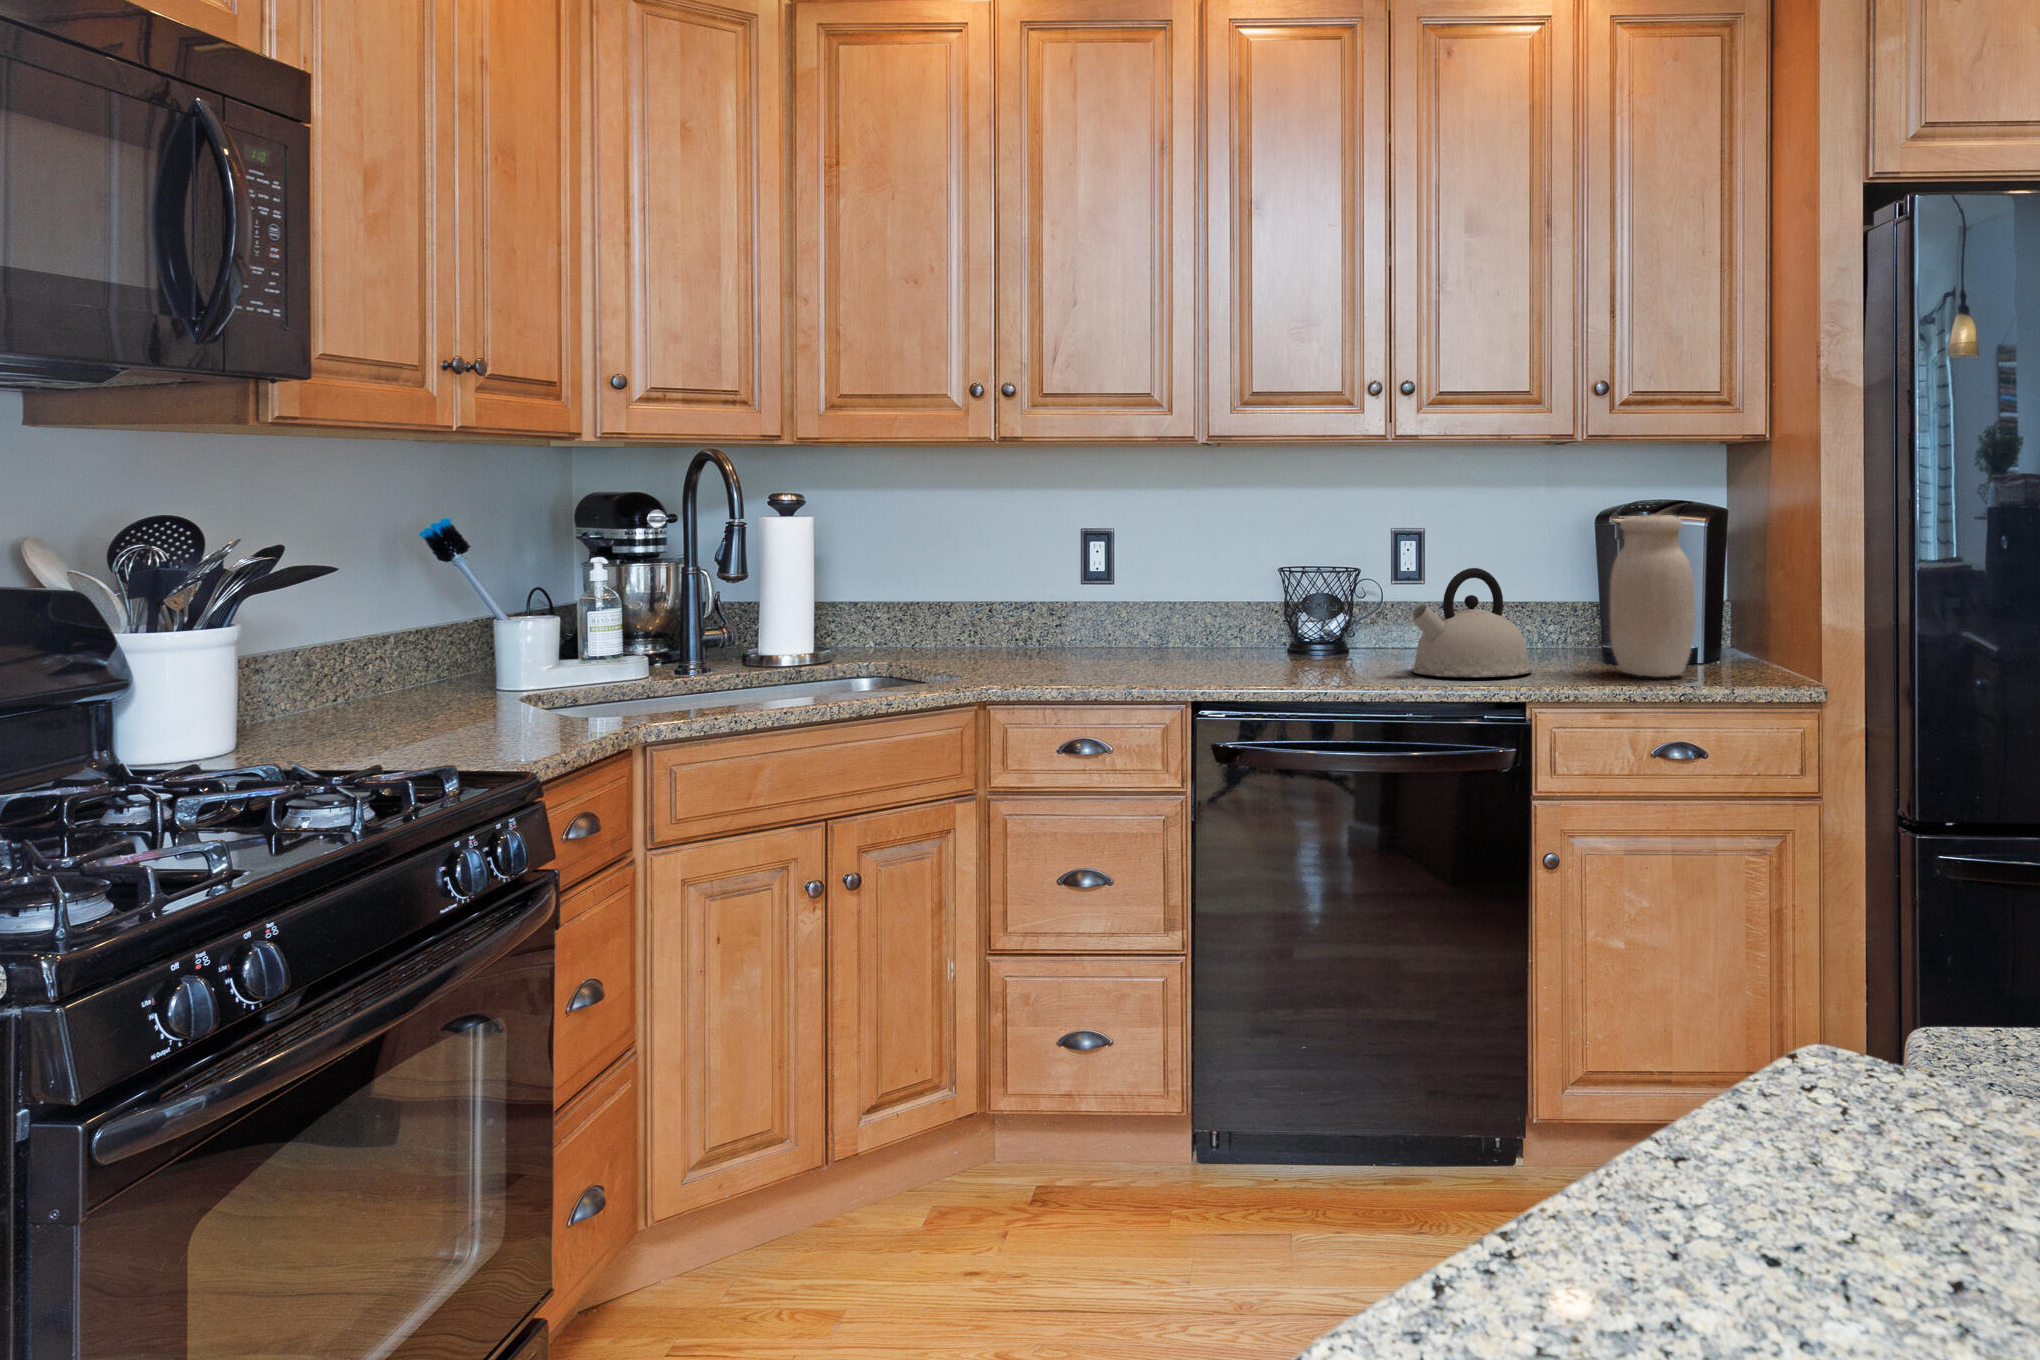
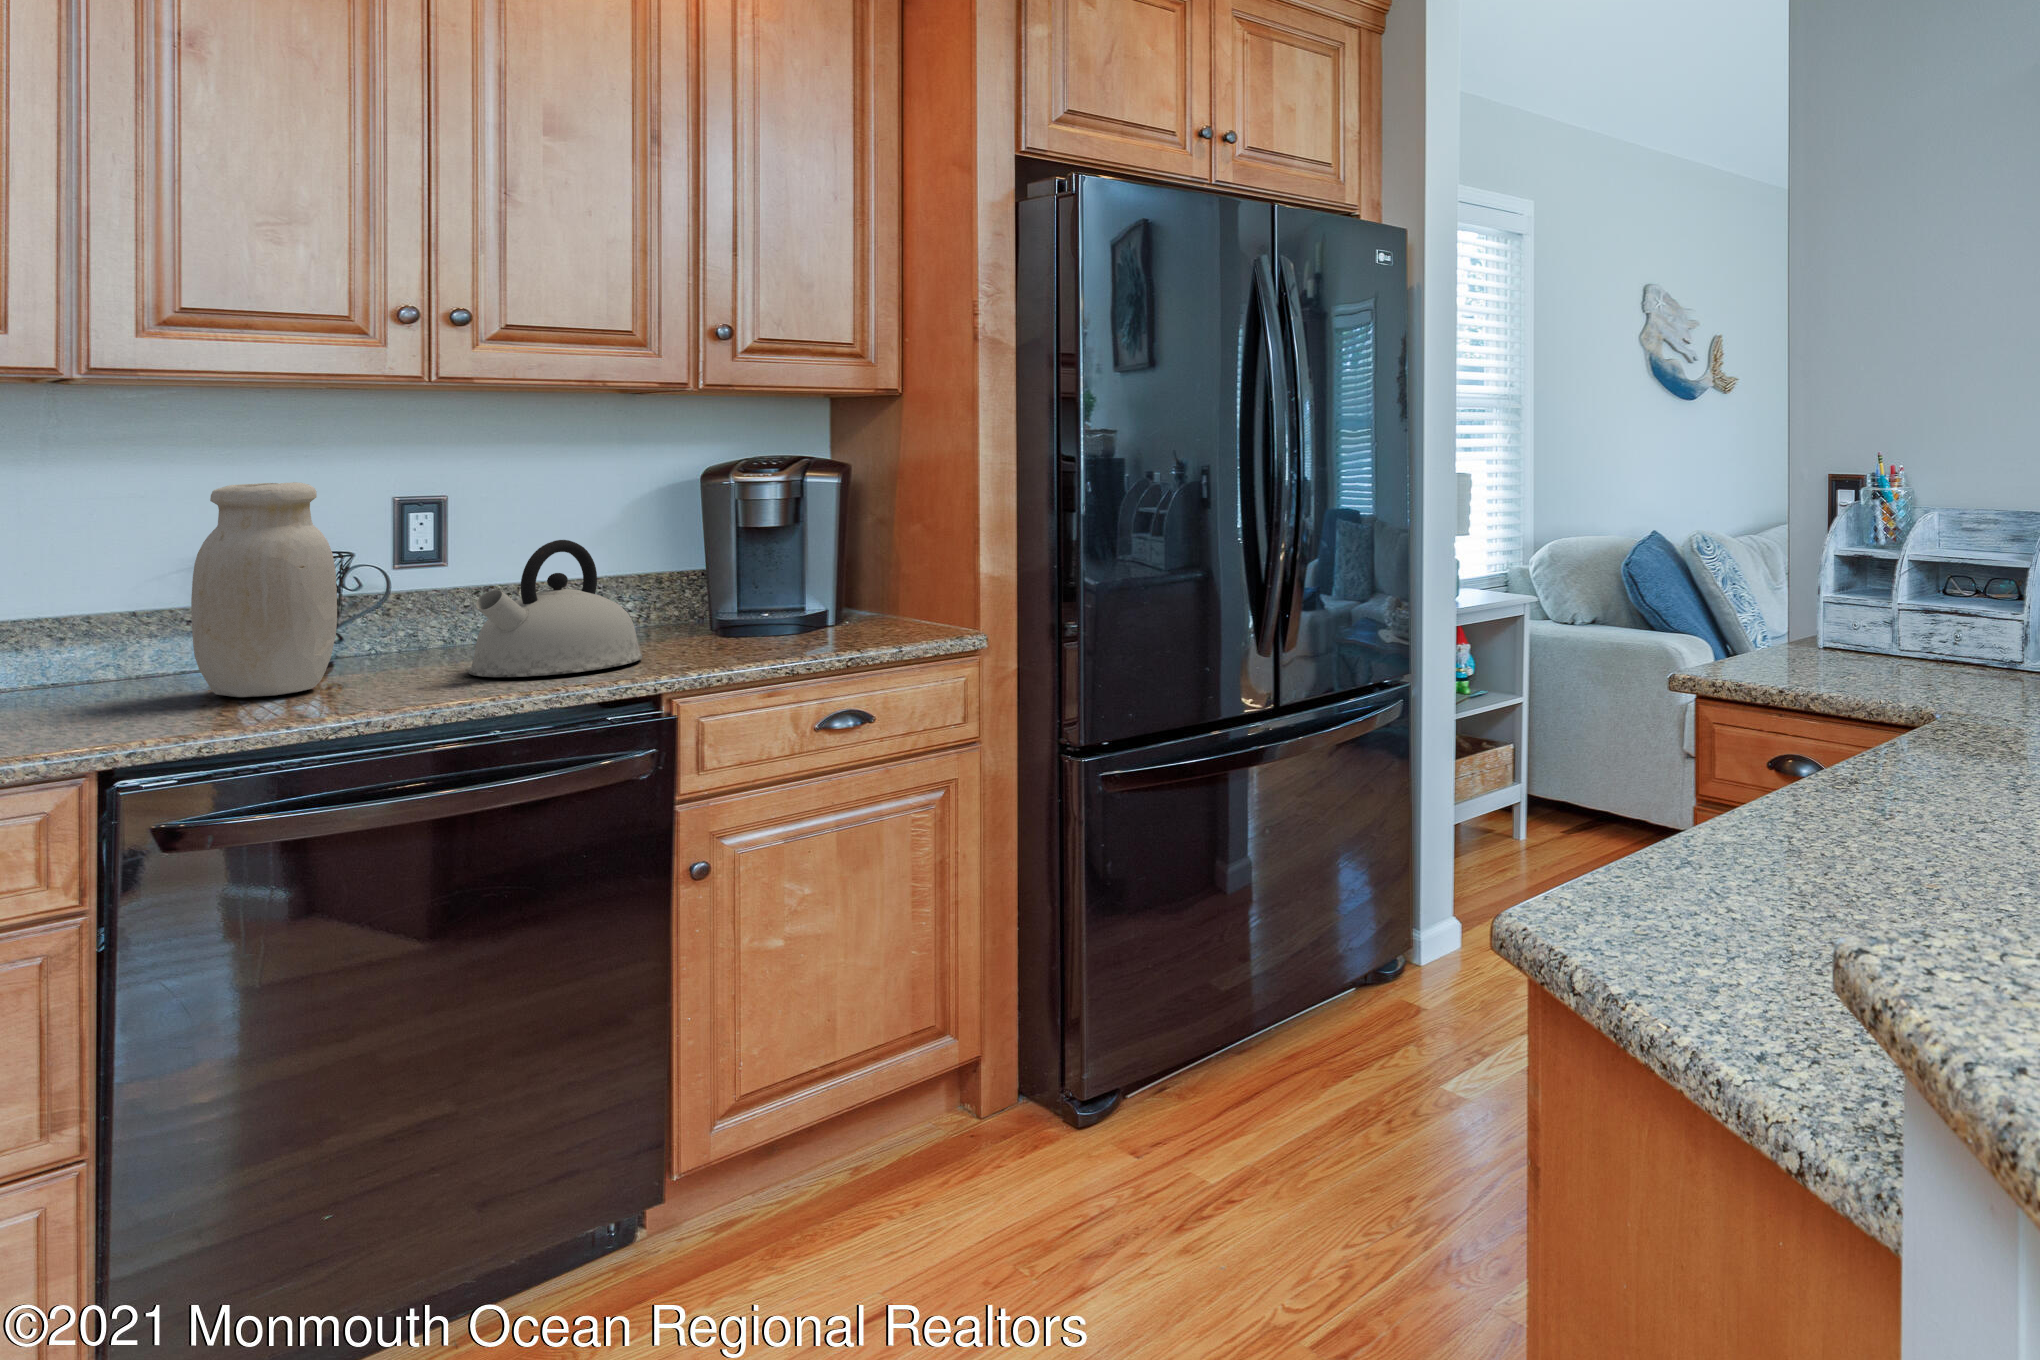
jar: present [1610,515,1695,677] -> present [191,482,337,697]

